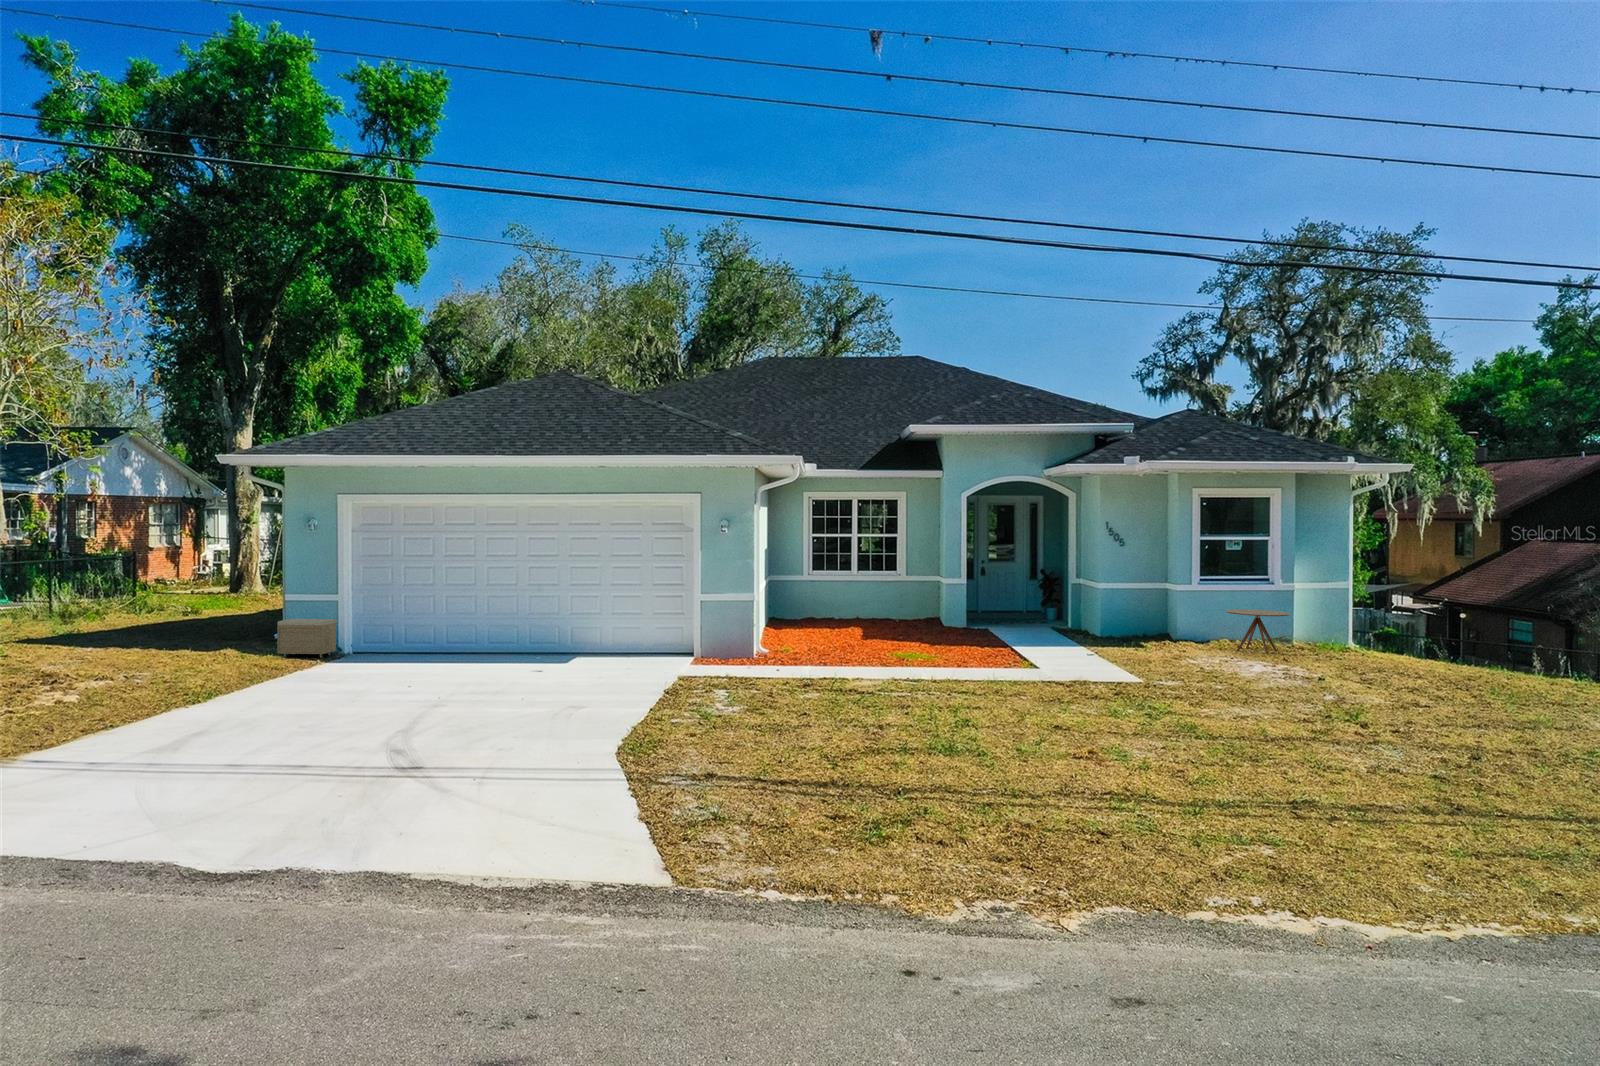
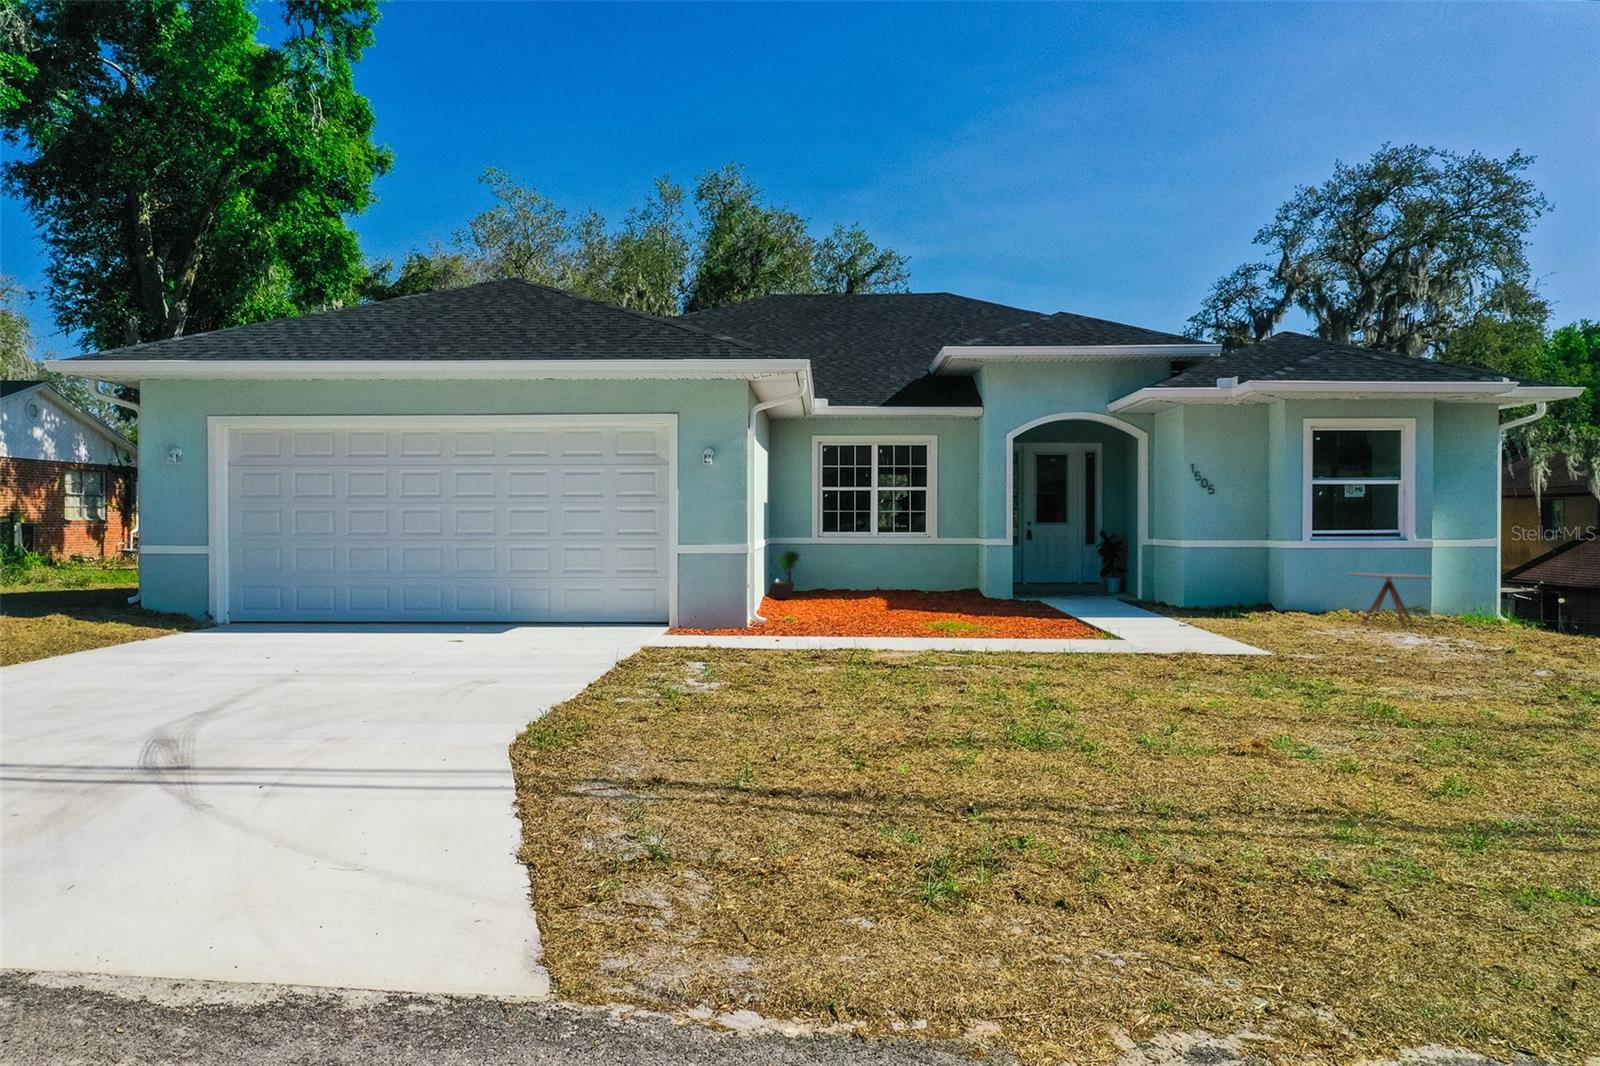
potted tree: none [772,584,798,627] -> present [770,551,799,599]
storage bench: present [277,619,337,657] -> none [123,575,205,624]

